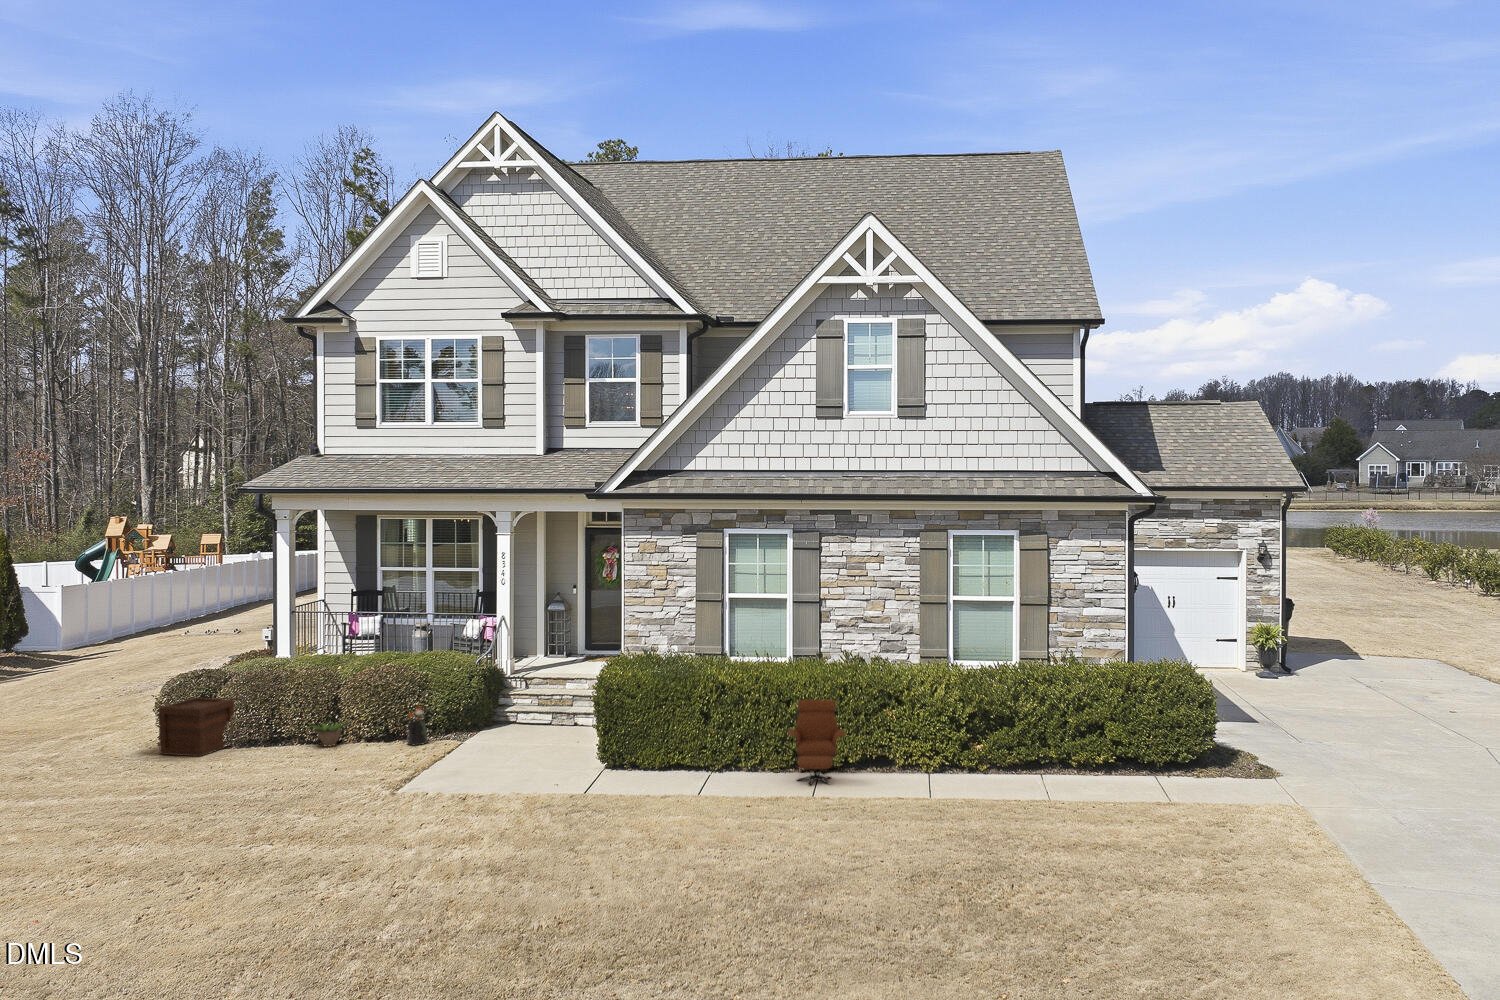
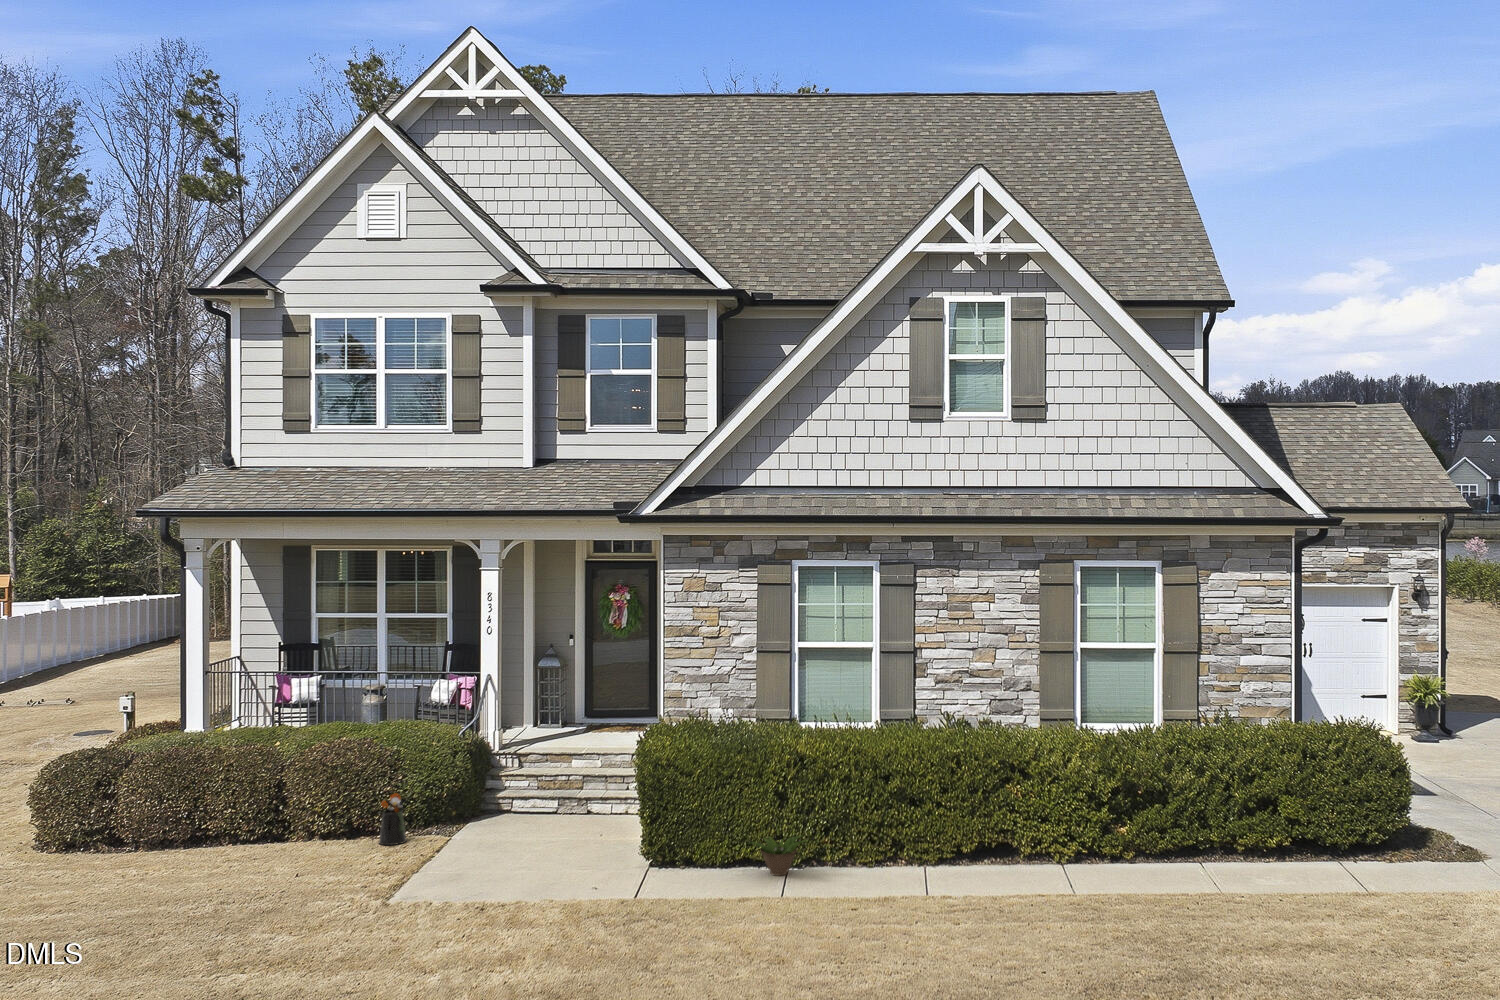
wooden crate: present [159,697,235,756] -> none [39,784,142,865]
lounge chair: present [788,699,845,786] -> none [906,779,982,895]
decorative plant: present [312,723,344,746] -> present [752,836,806,876]

